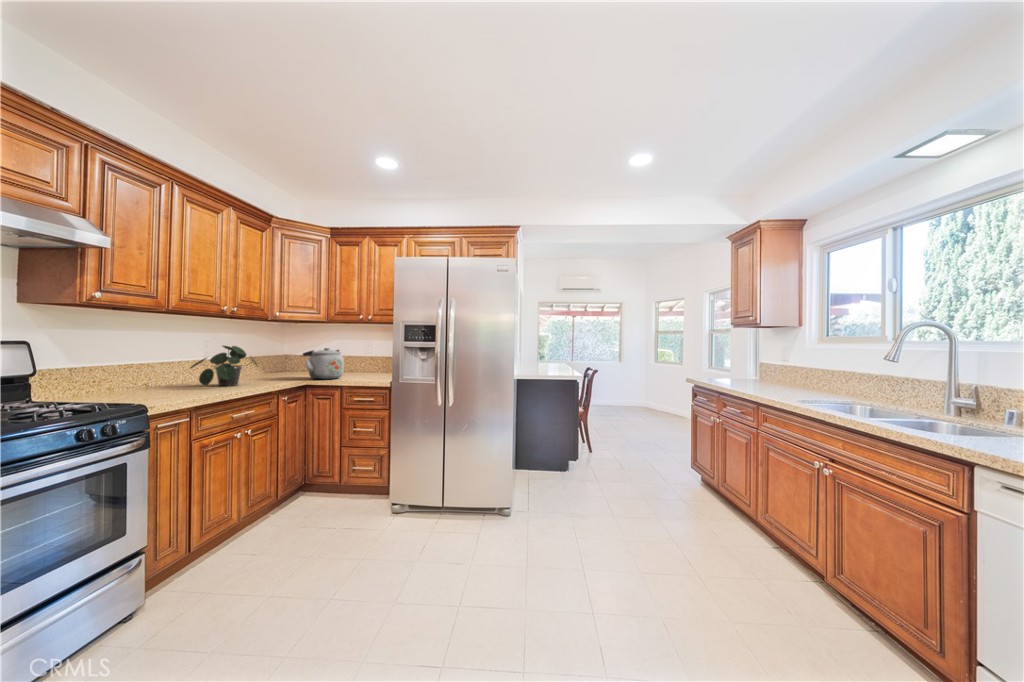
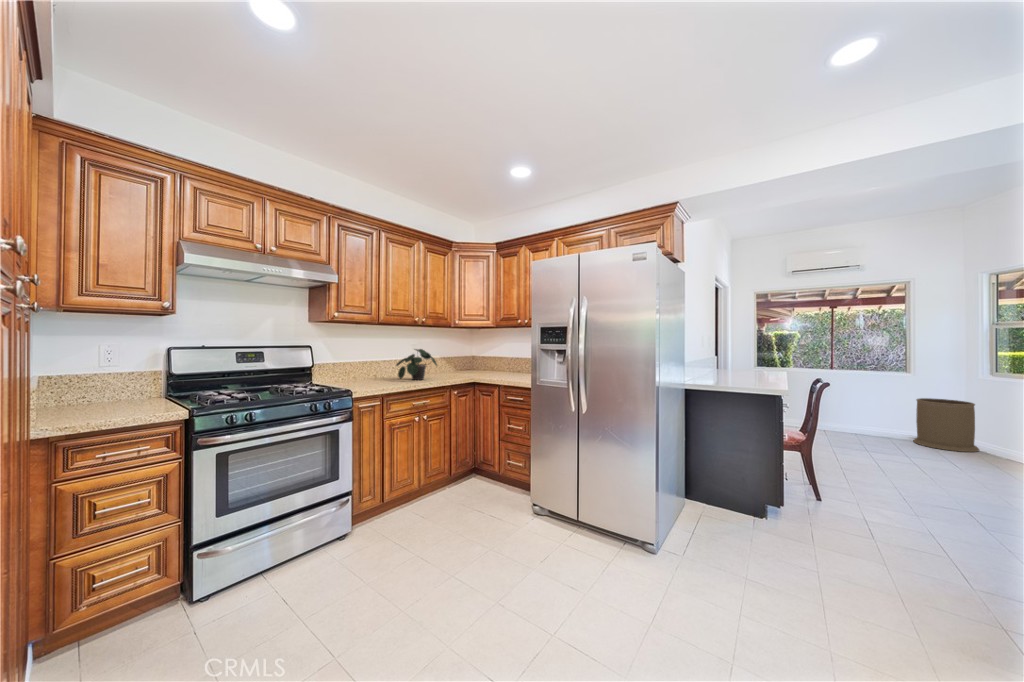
kettle: present [303,348,344,379] -> none [472,350,504,377]
trash can: none [627,382,655,414] -> present [913,398,979,452]

